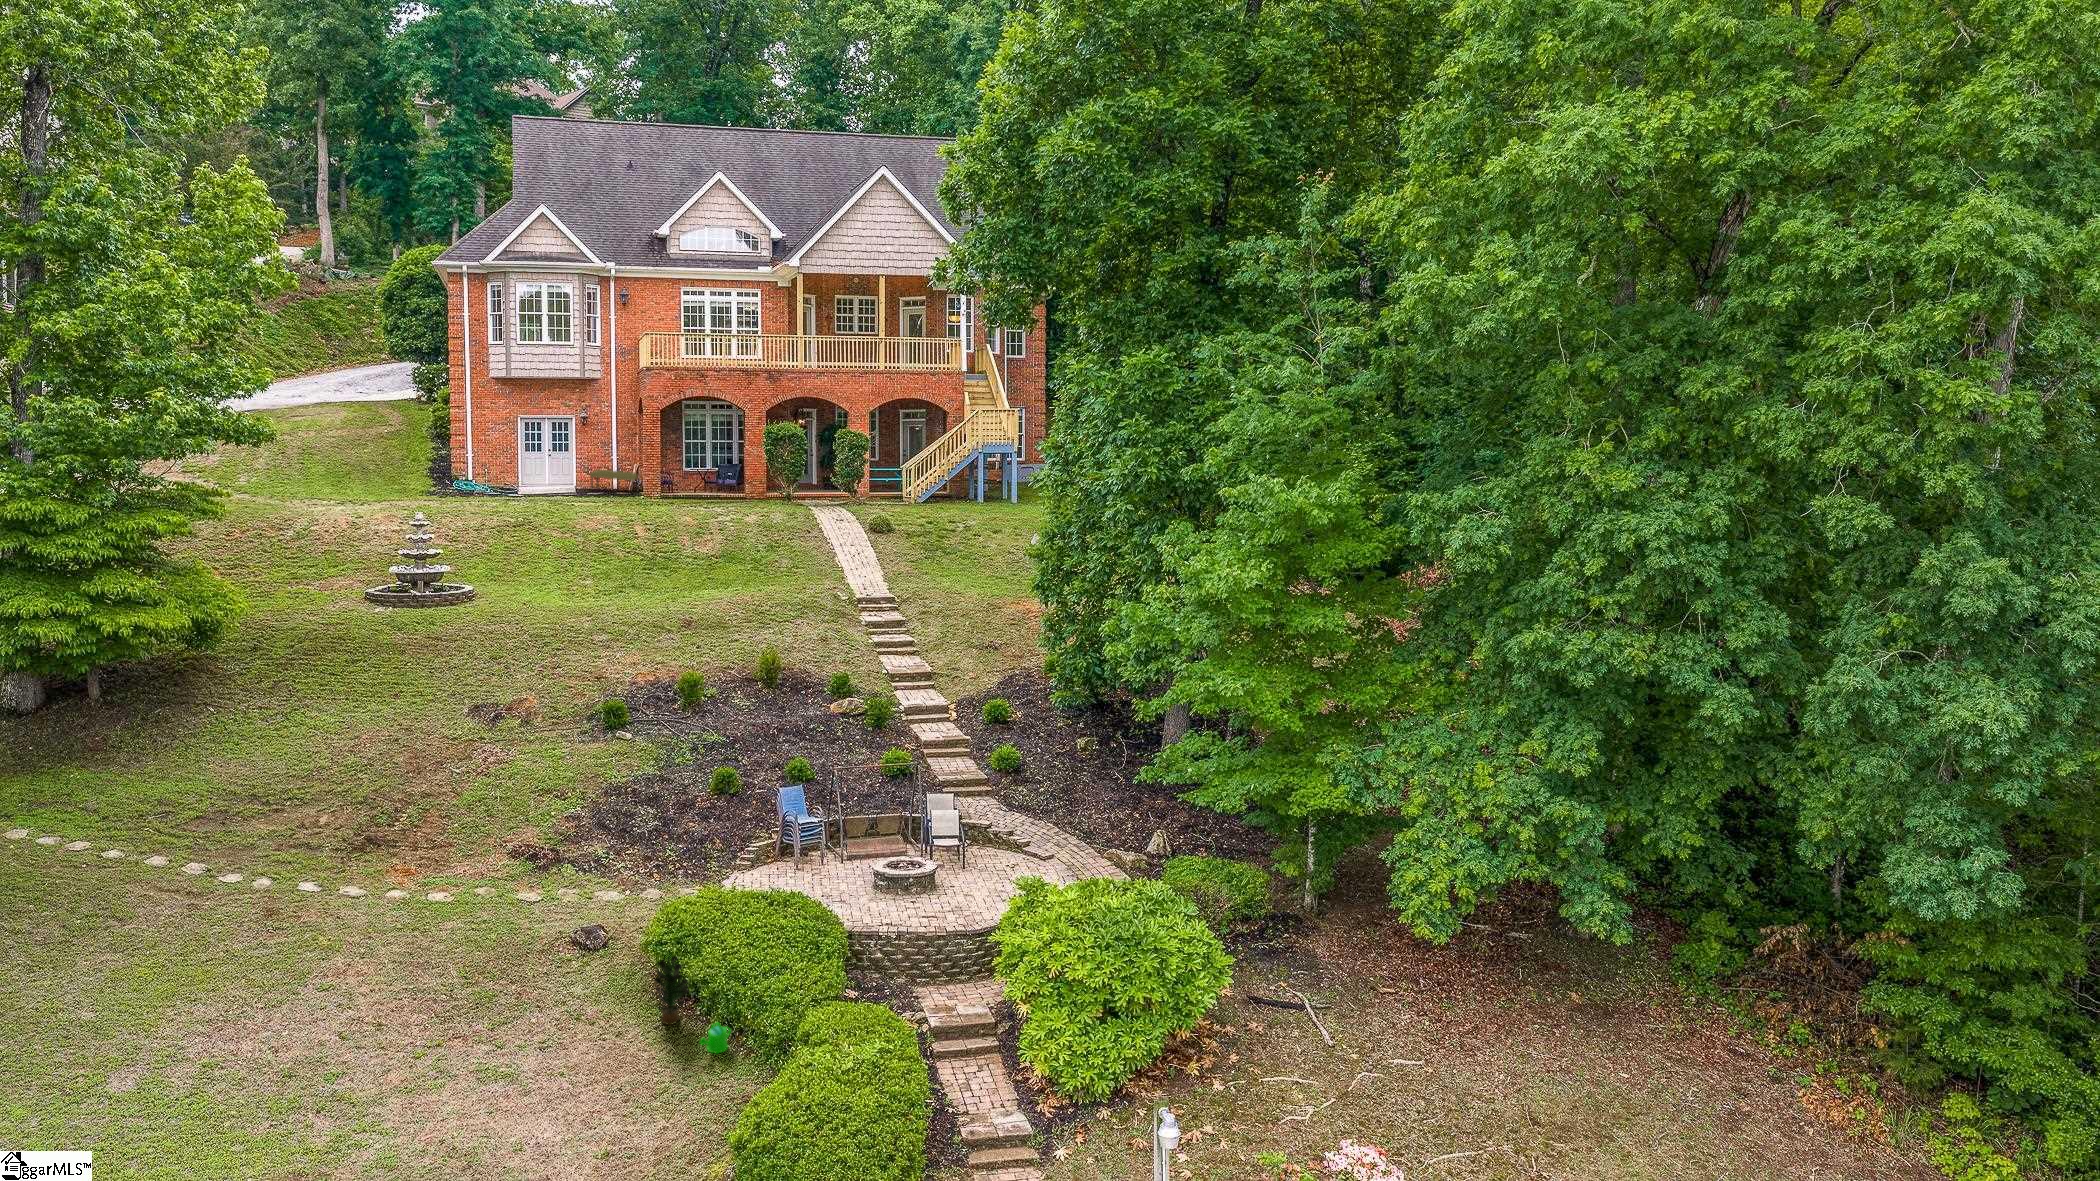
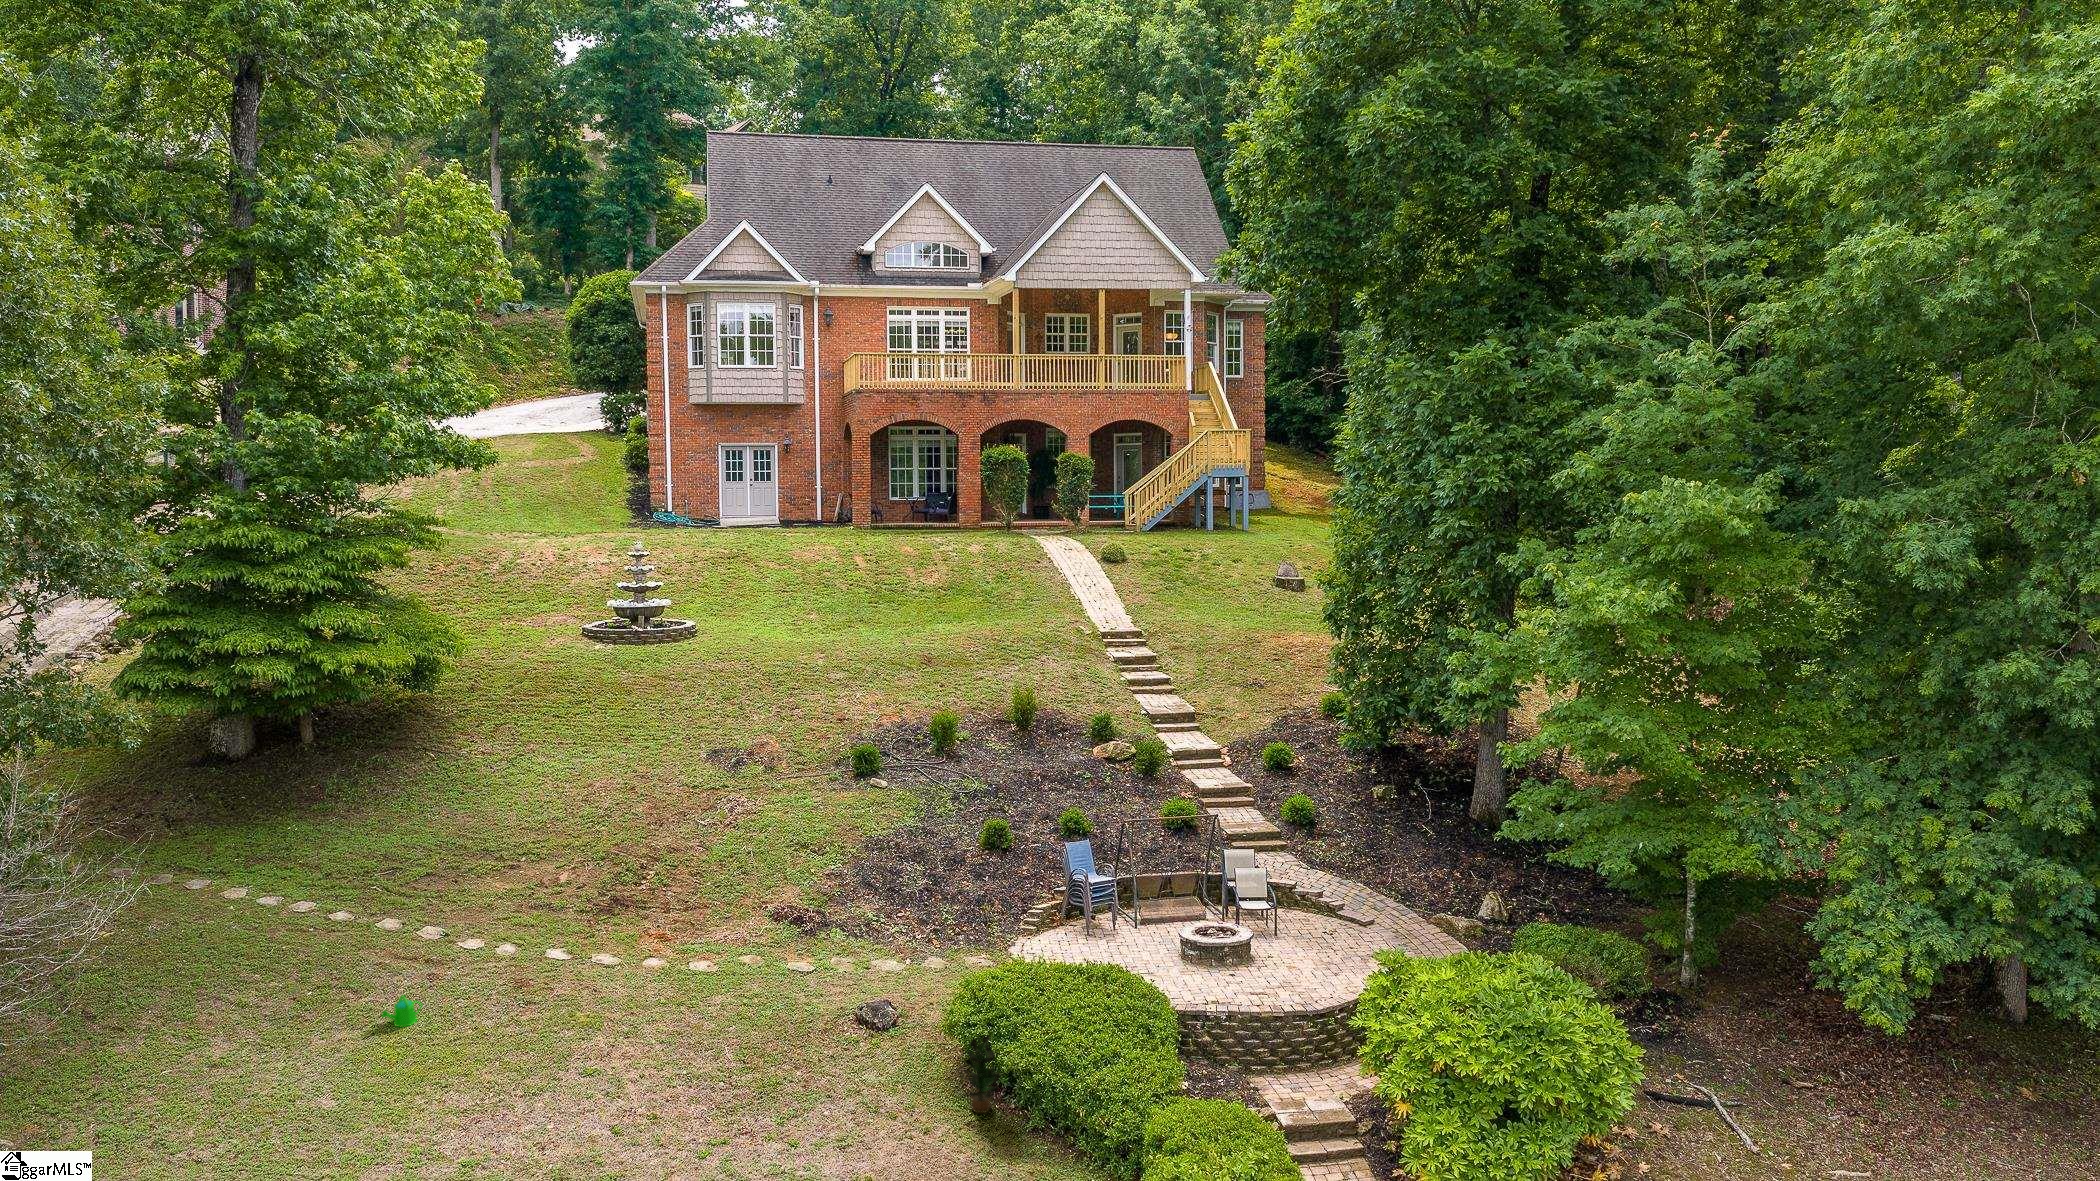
bench: present [590,469,638,493] -> none [793,499,843,525]
watering can: present [700,1022,731,1053] -> present [381,996,423,1027]

